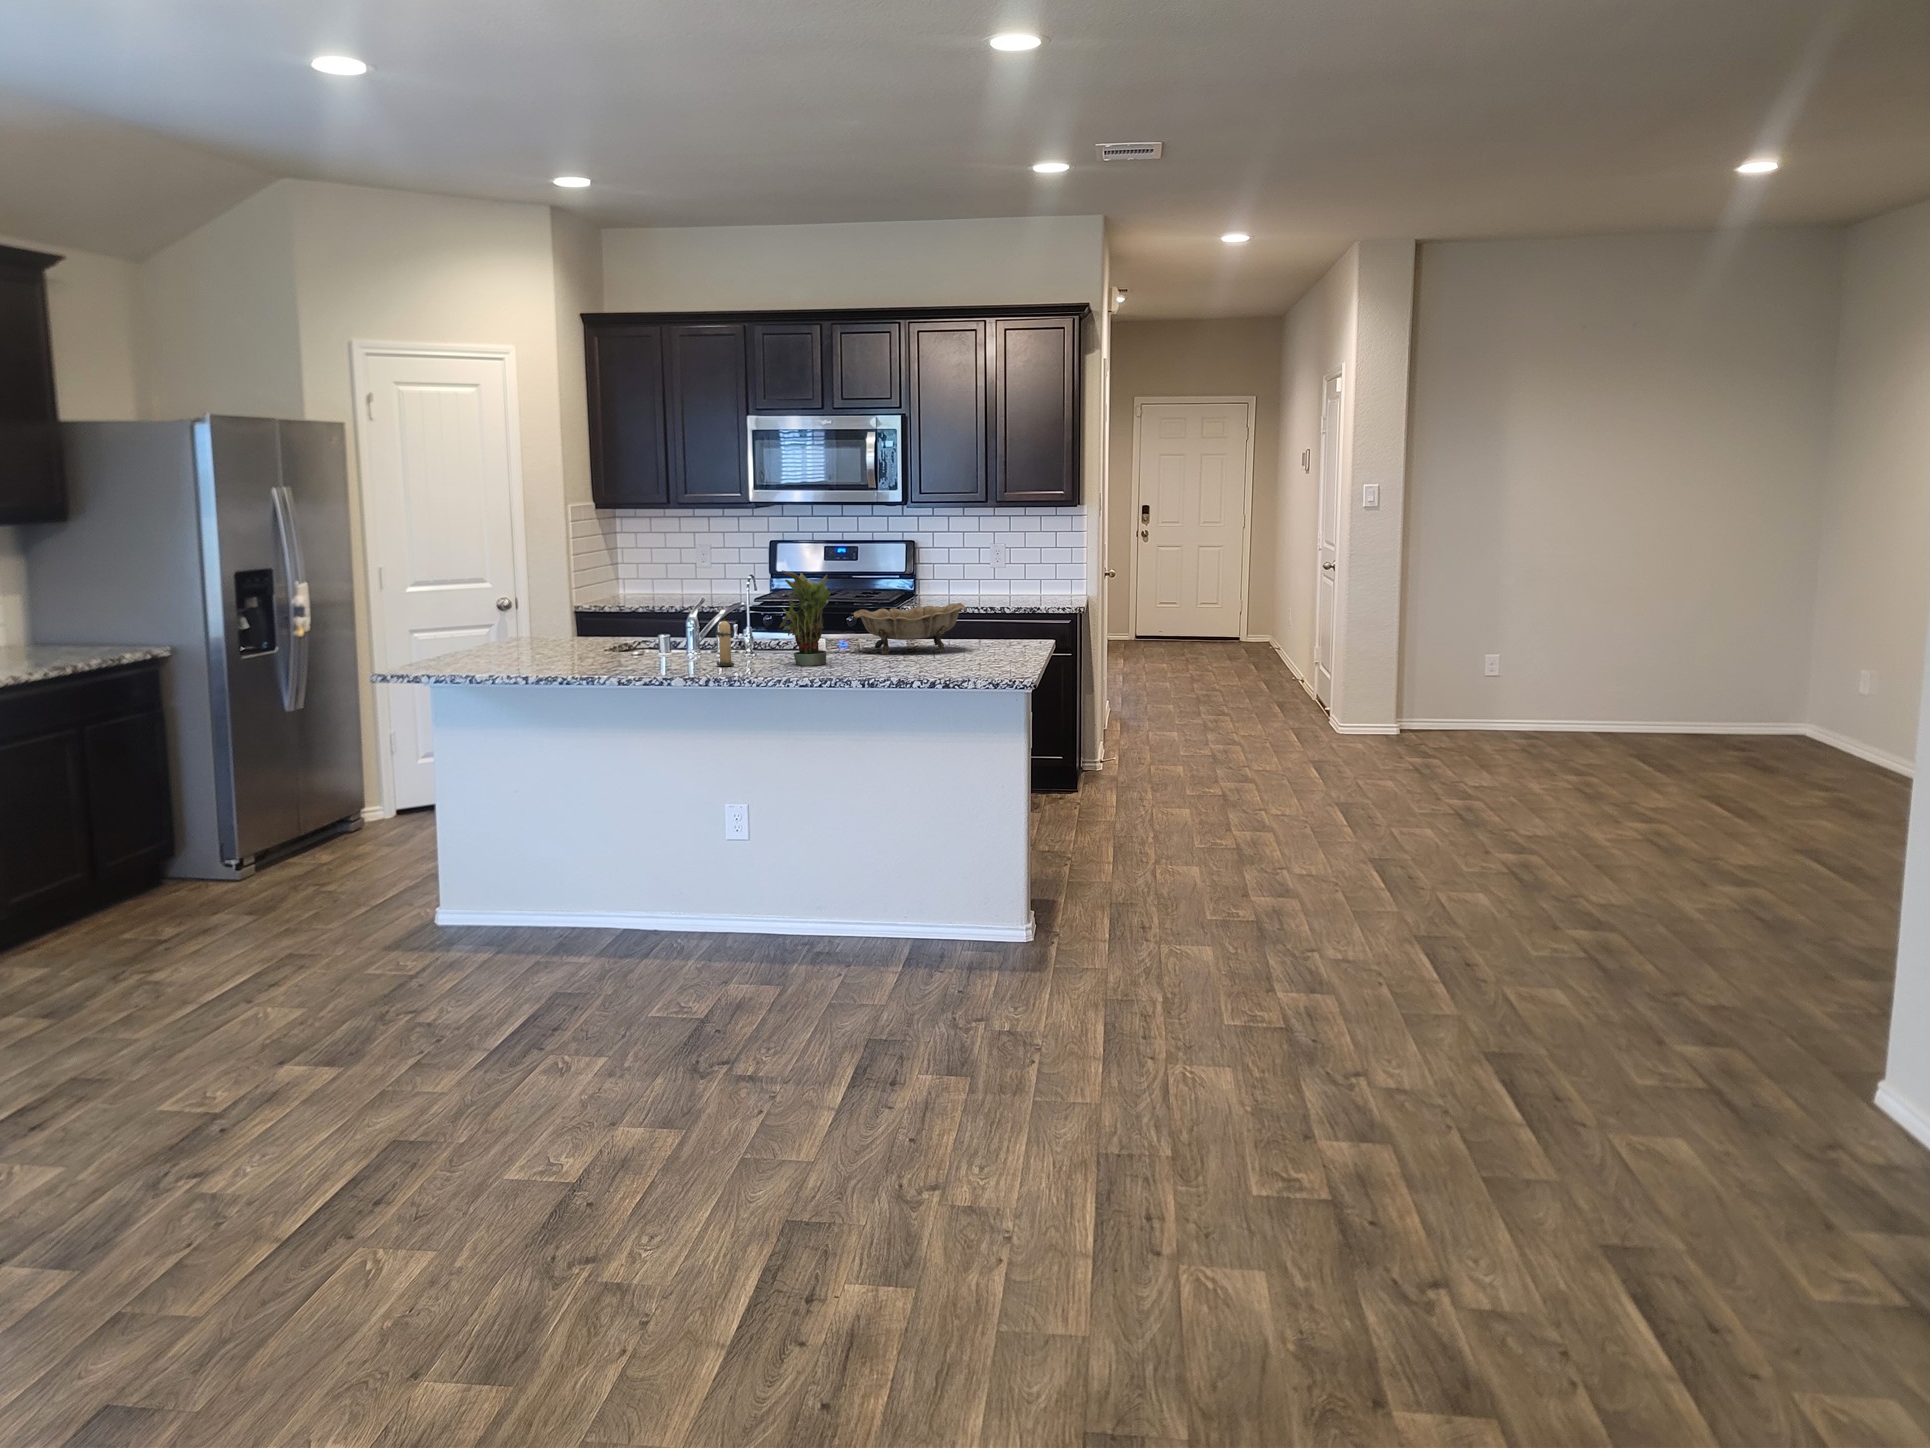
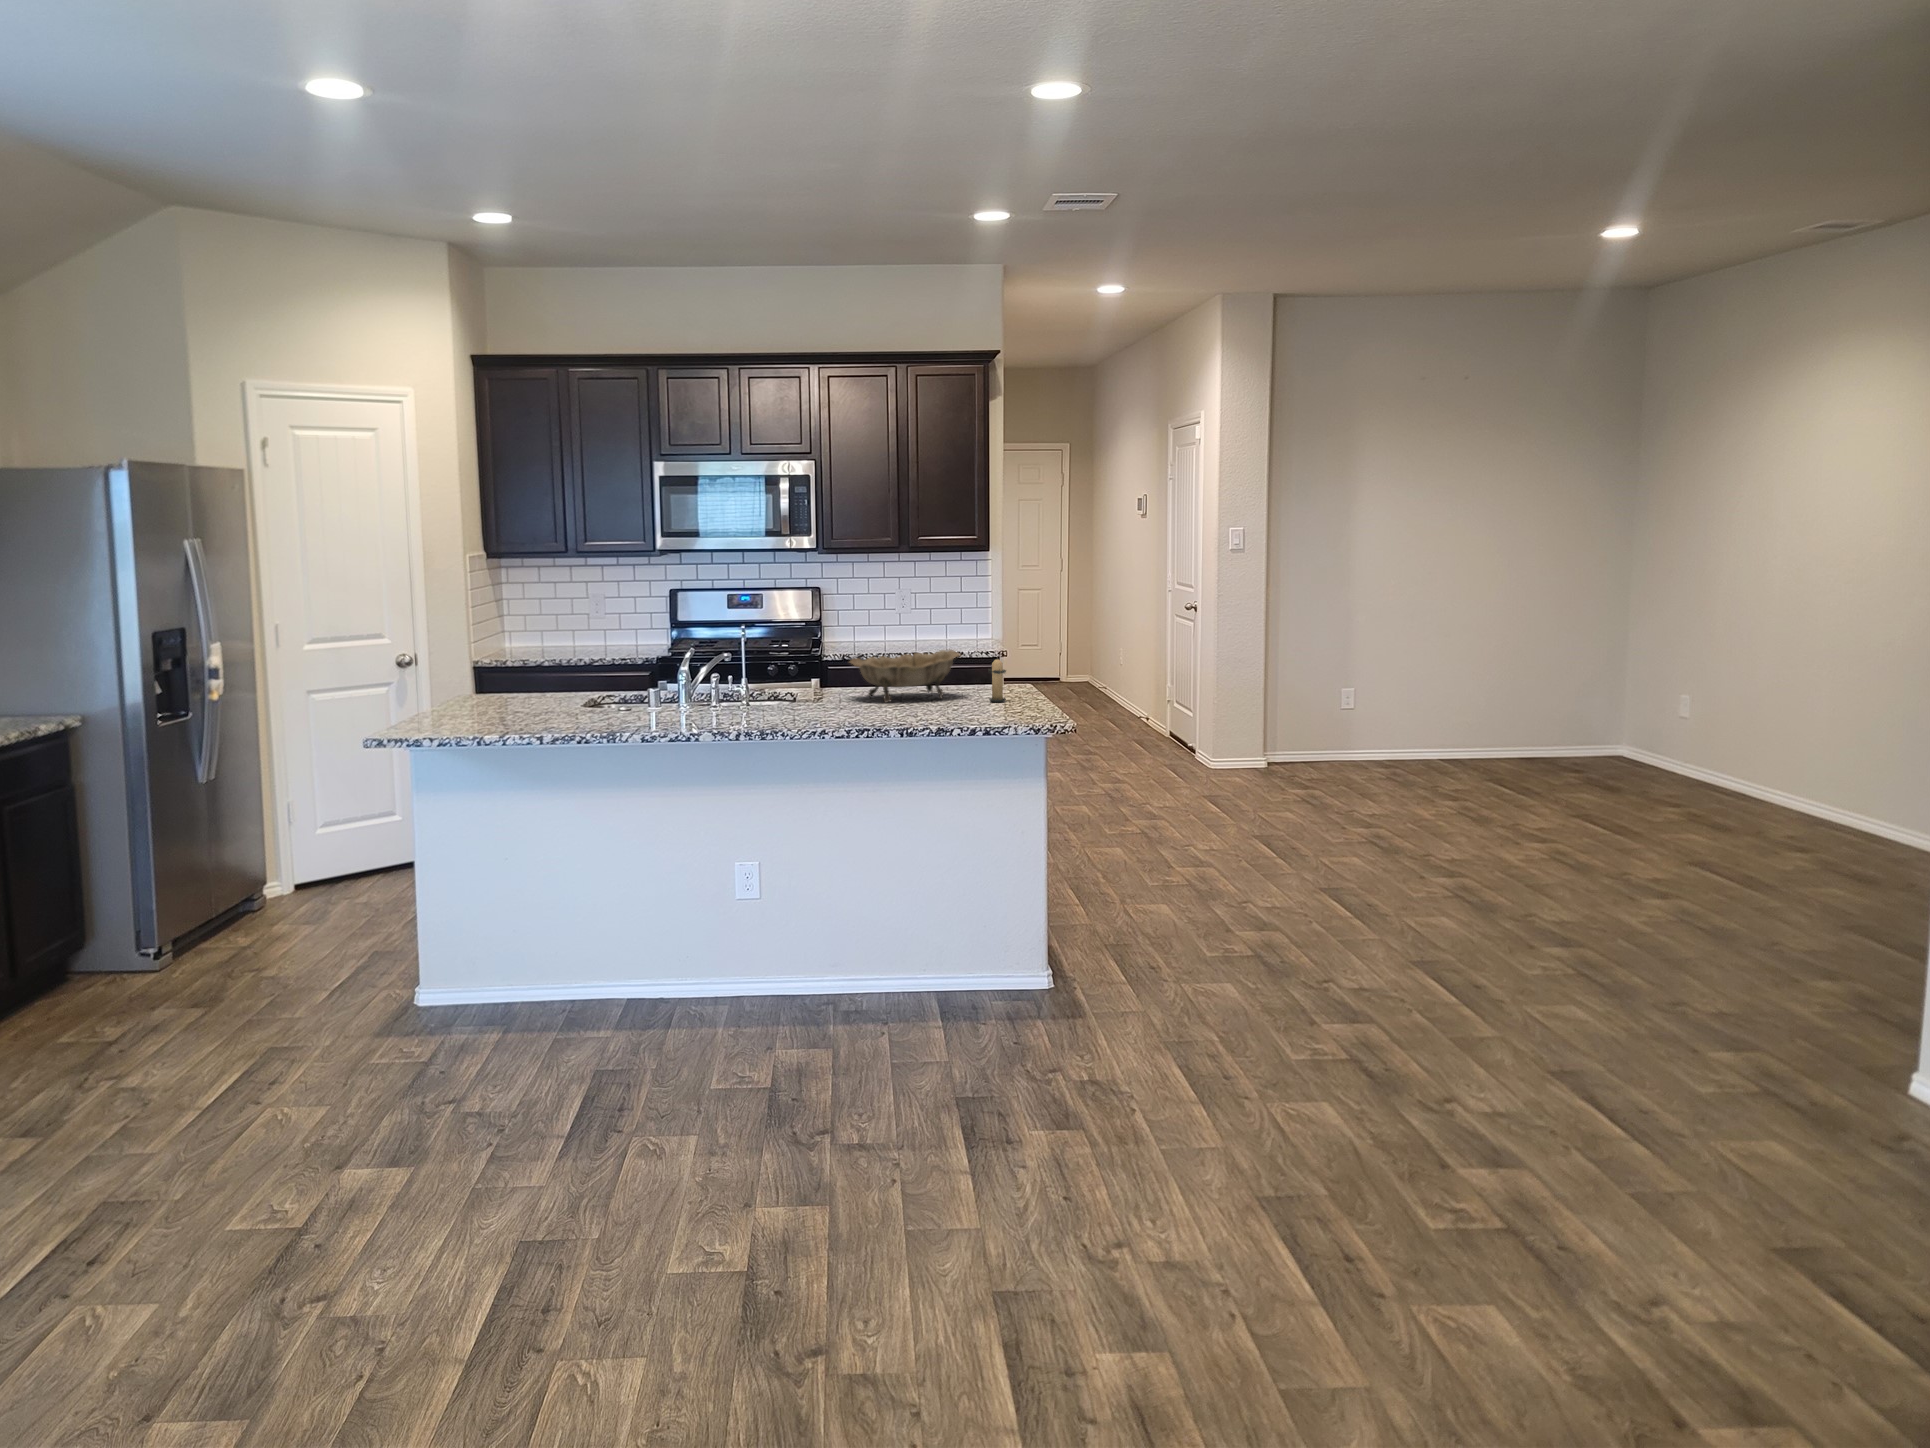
potted plant: present [779,570,830,666] -> none [797,621,854,717]
candle: present [715,618,734,666] -> present [988,657,1006,702]

